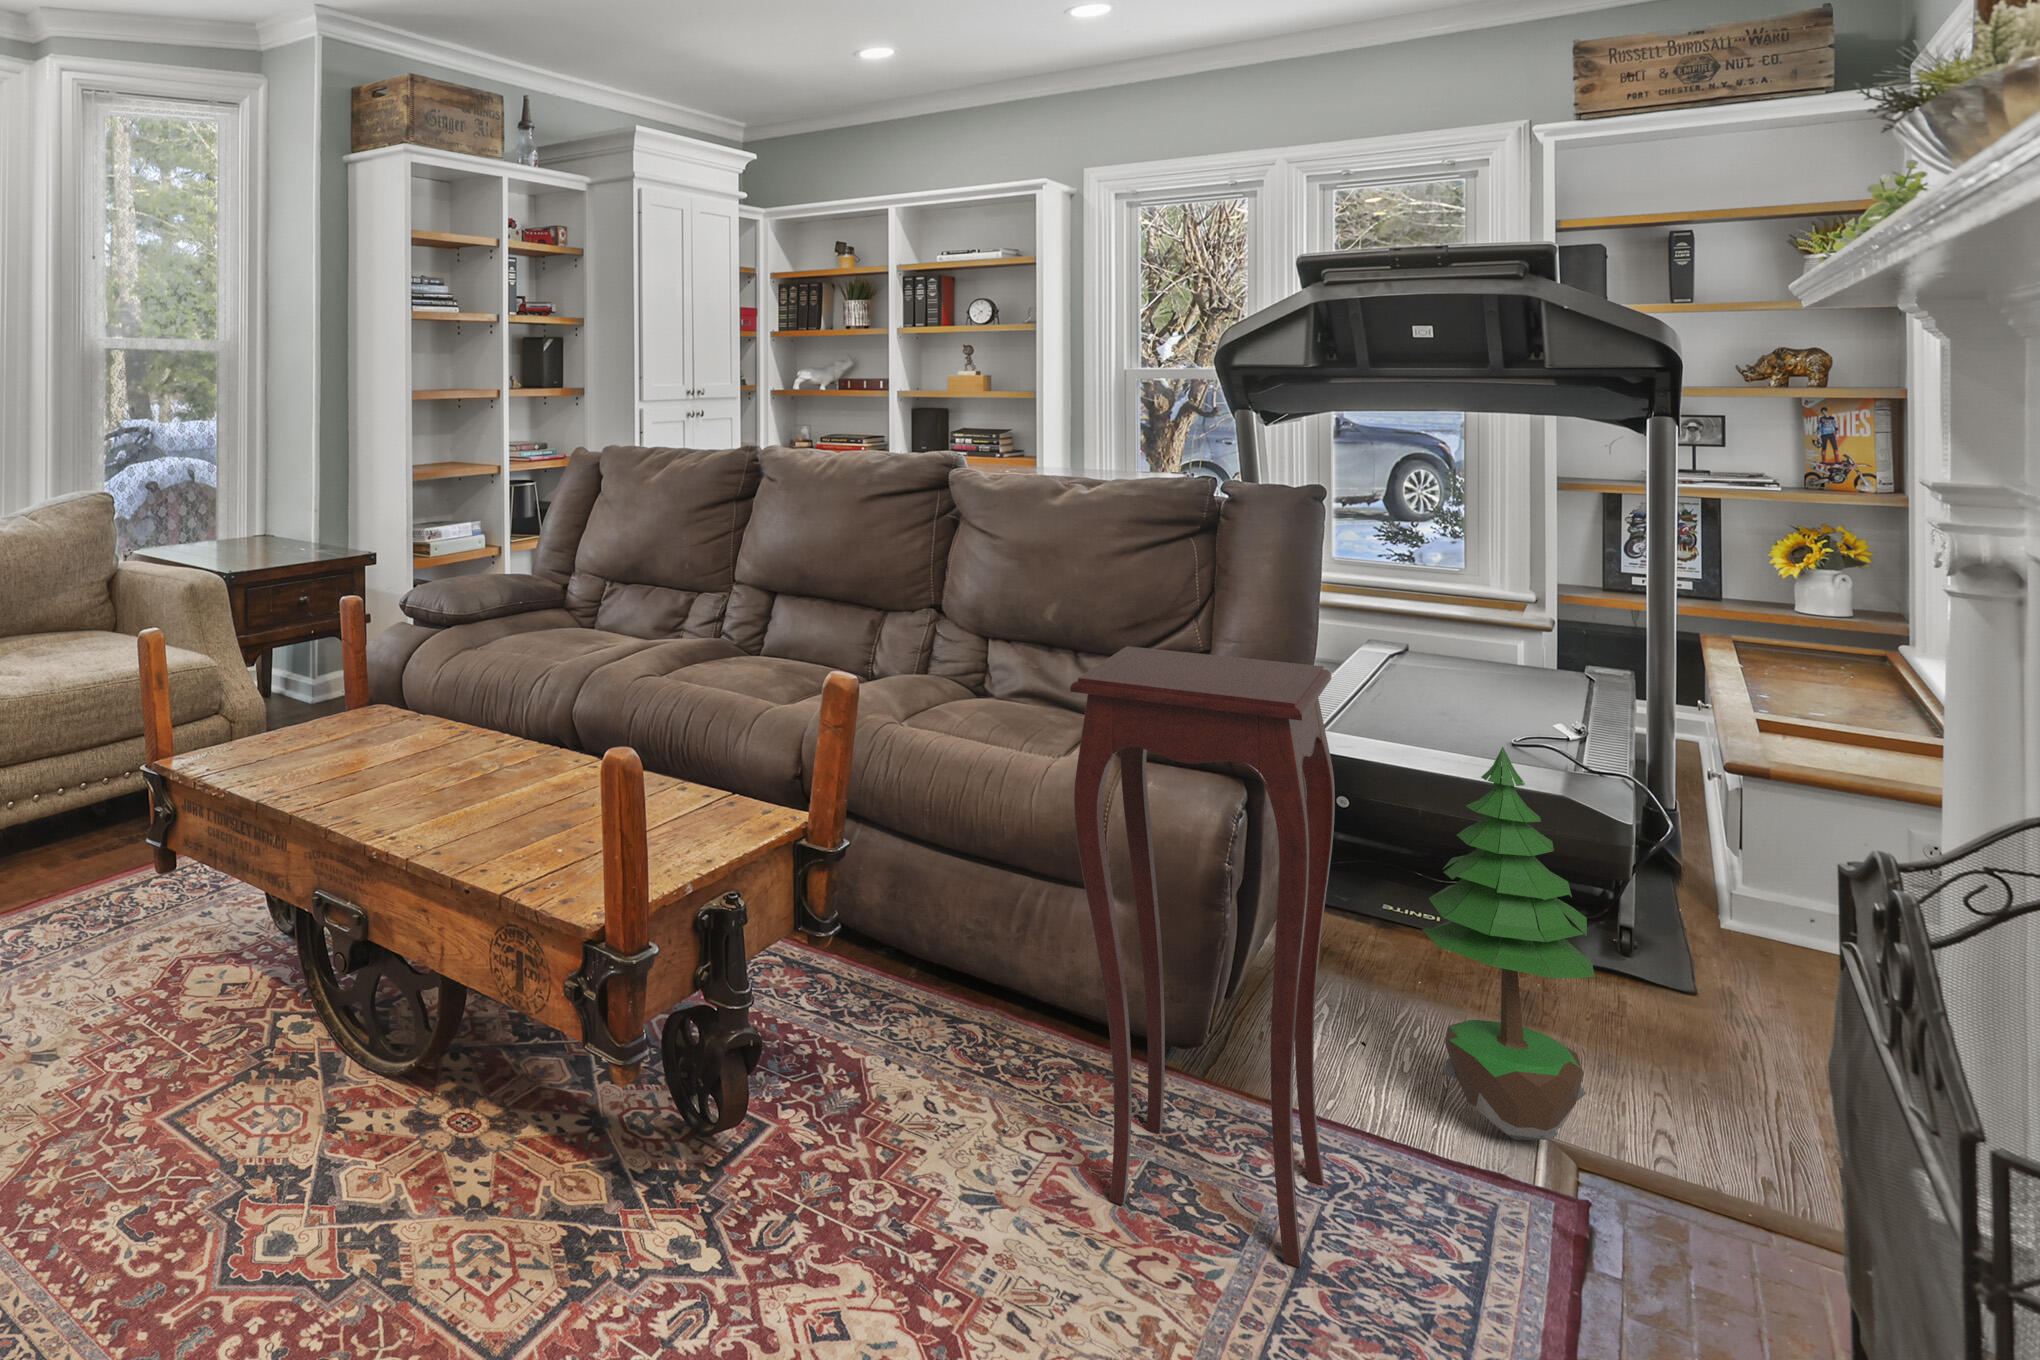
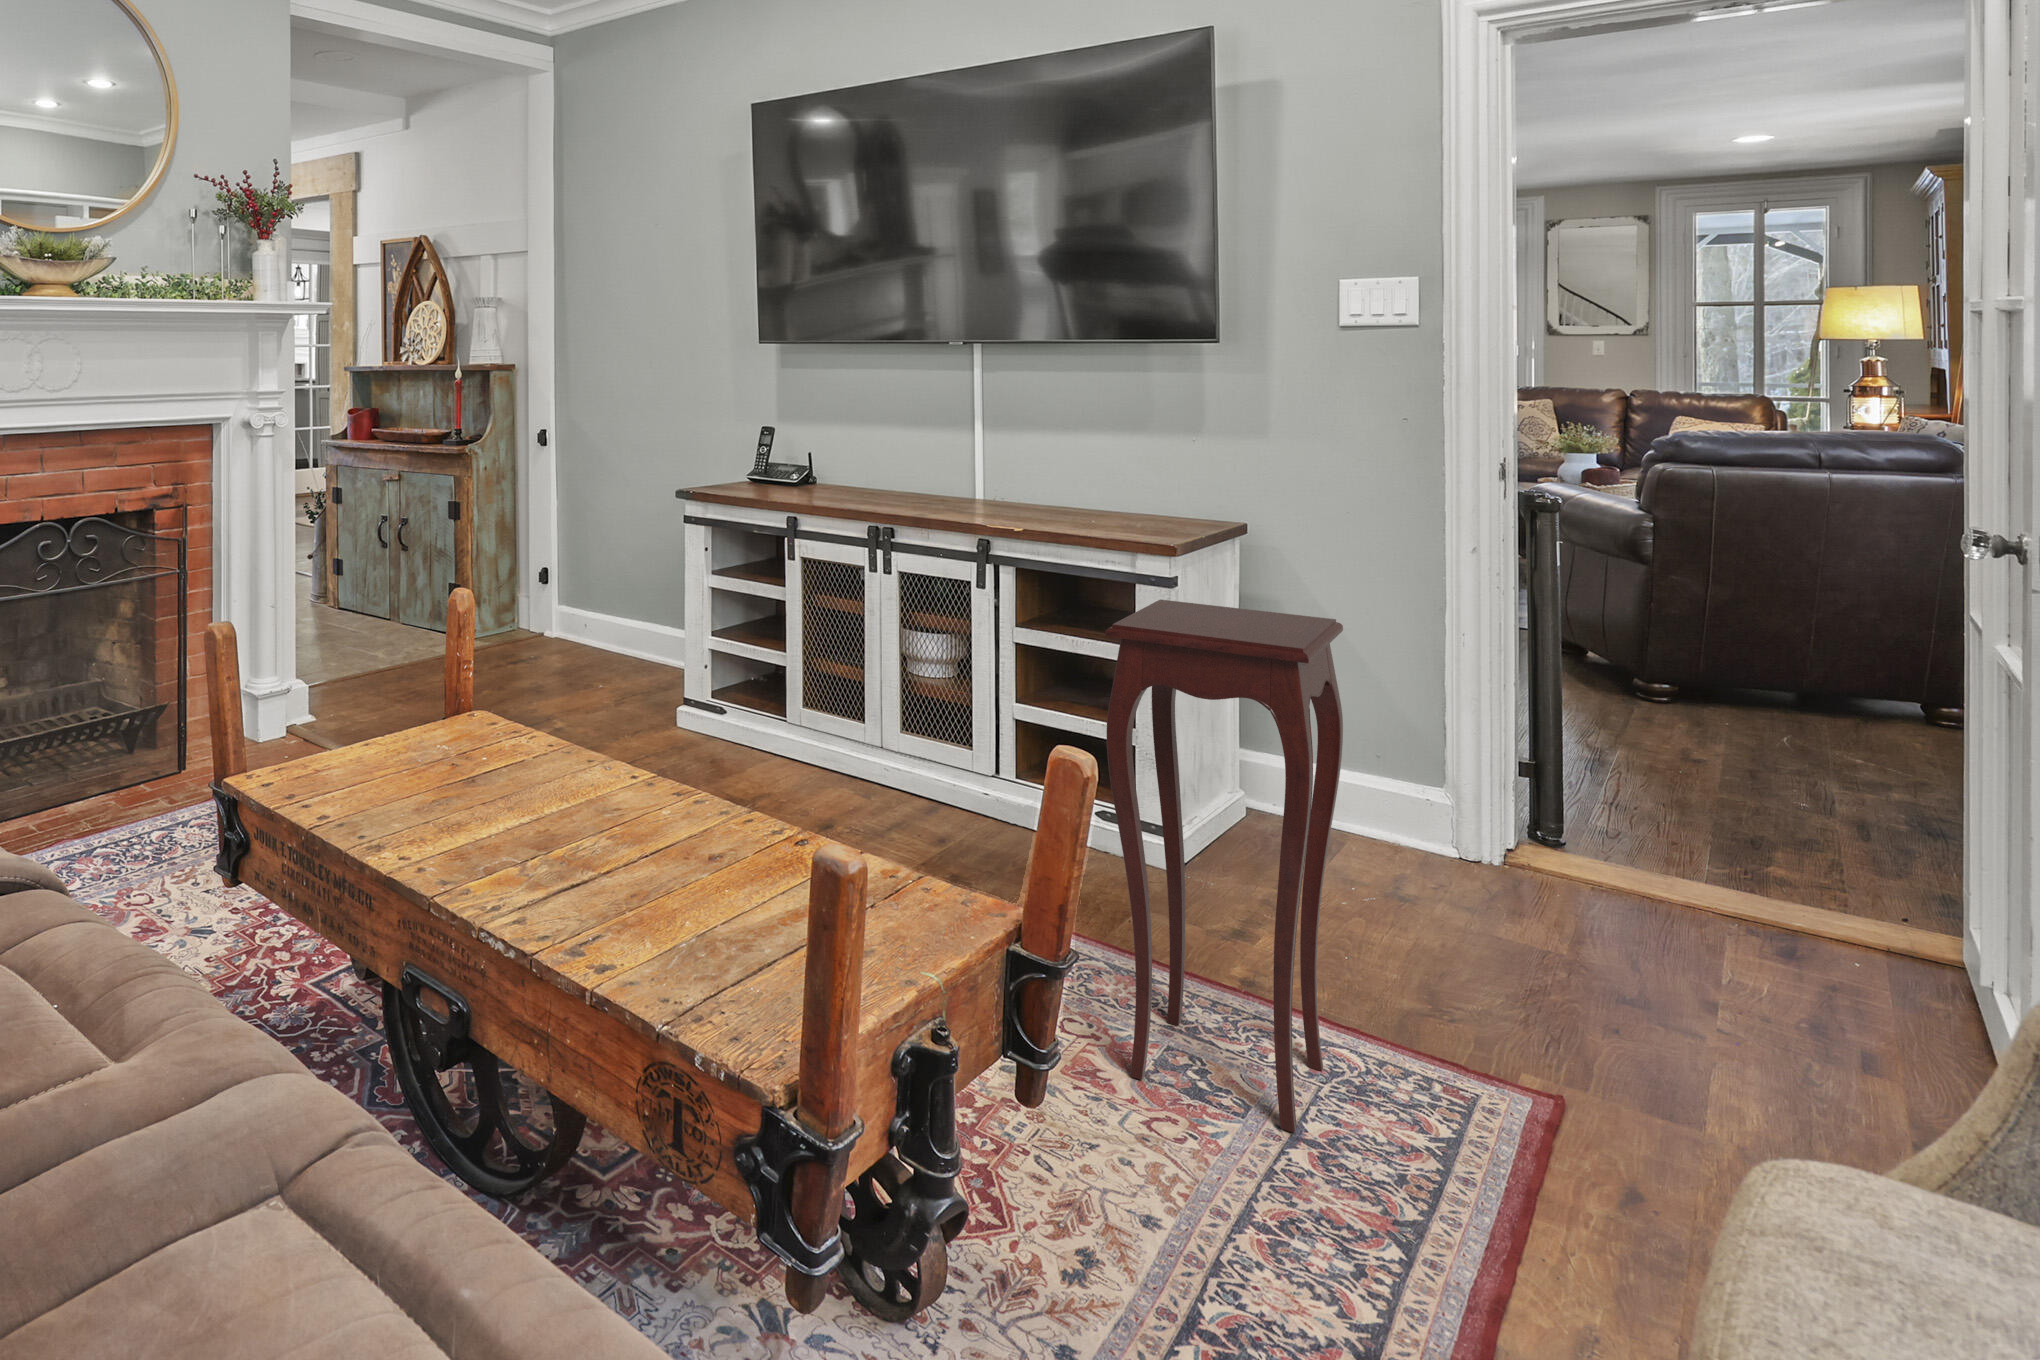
potted tree: present [1422,747,1595,1140] -> none [1423,695,1577,1042]

